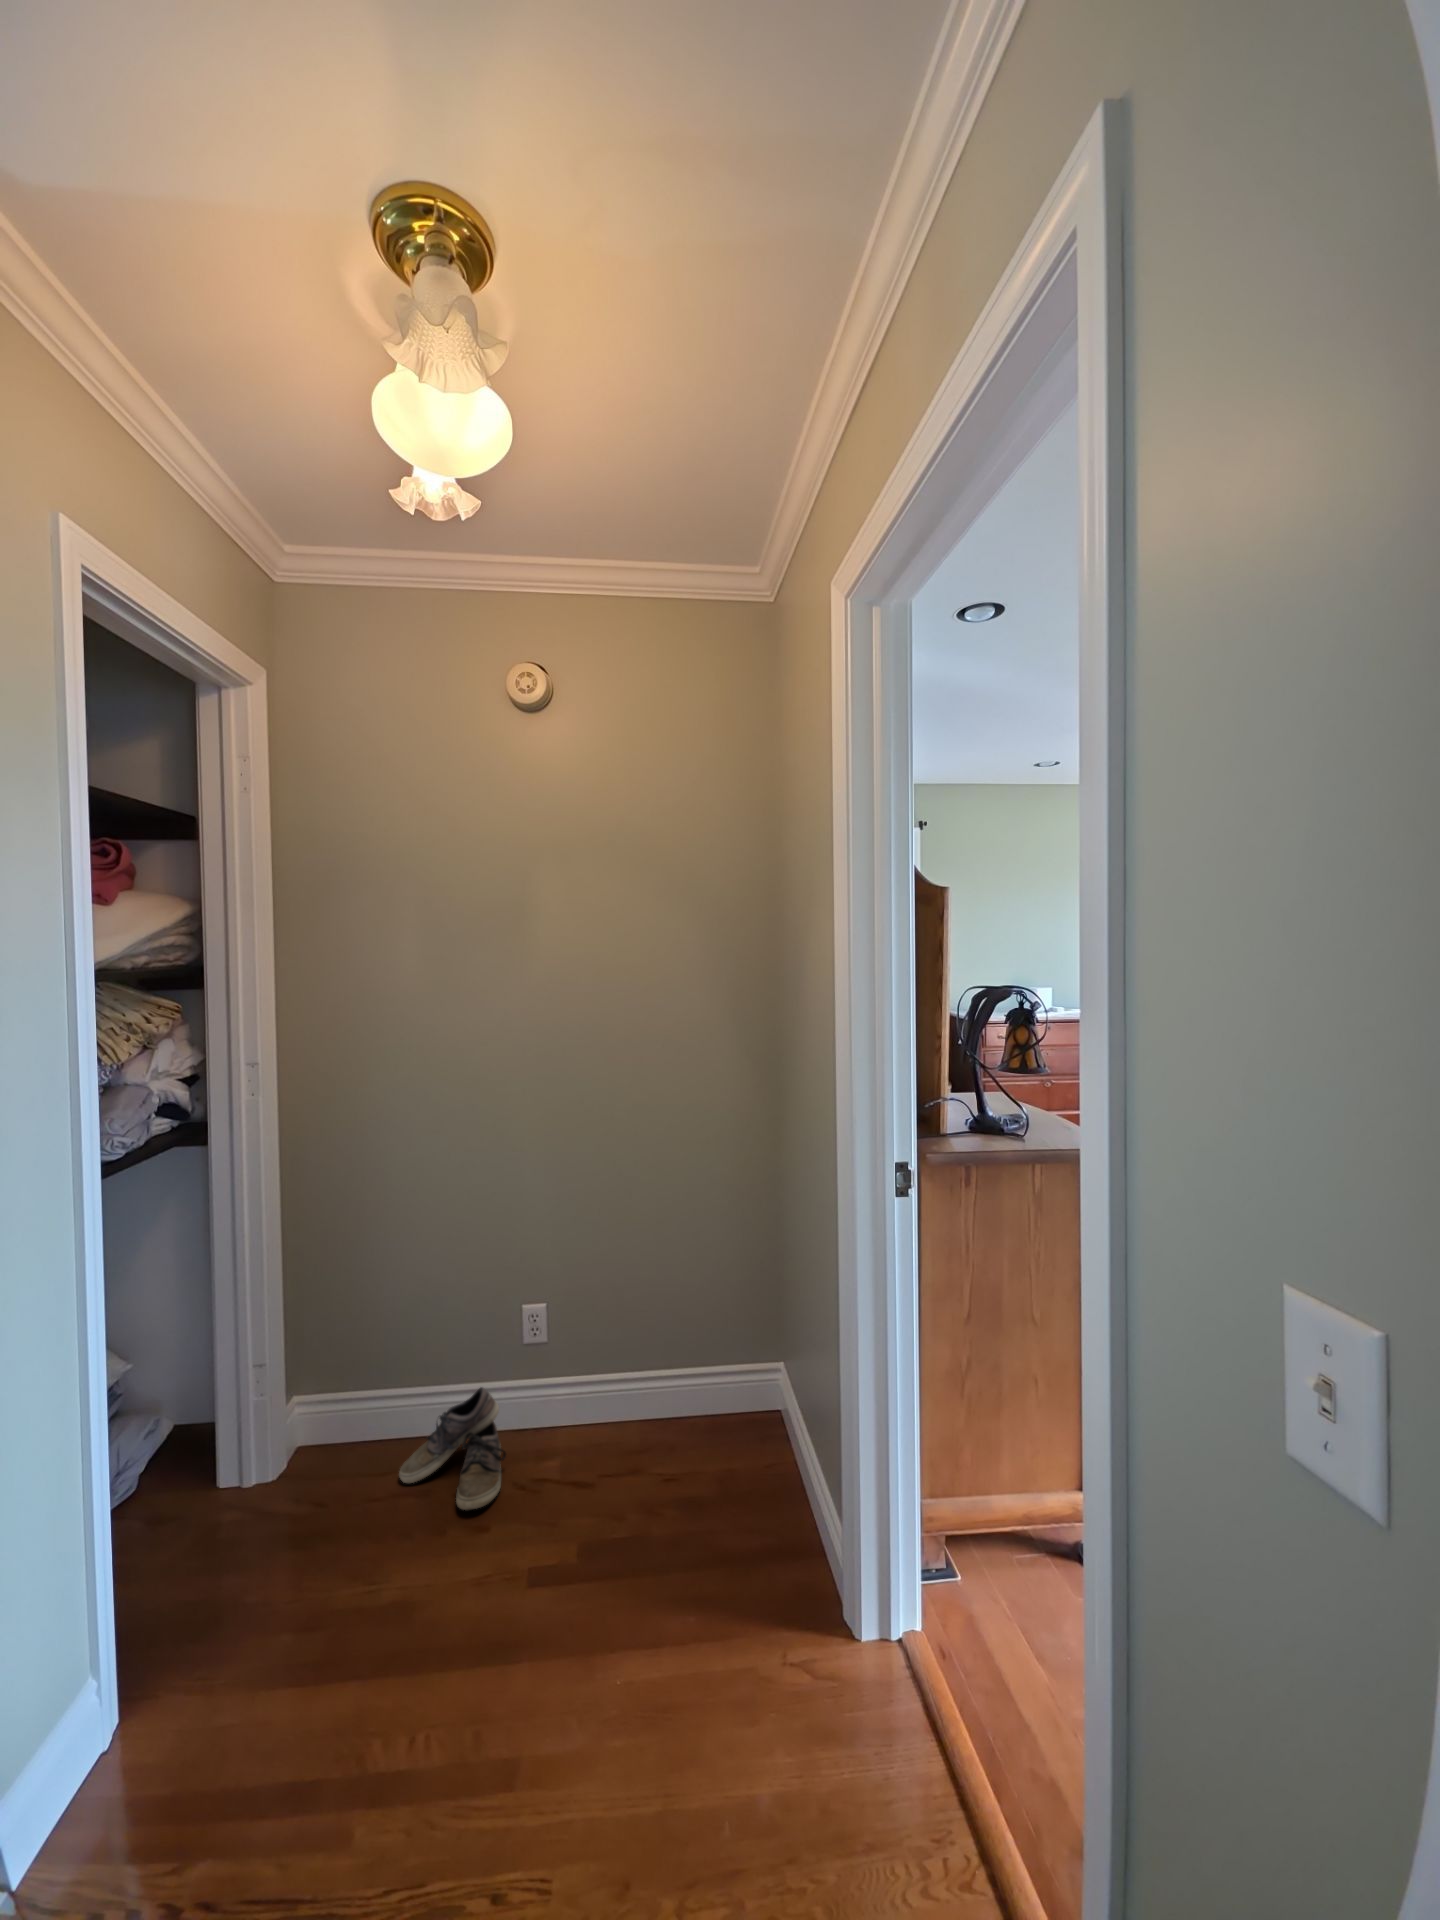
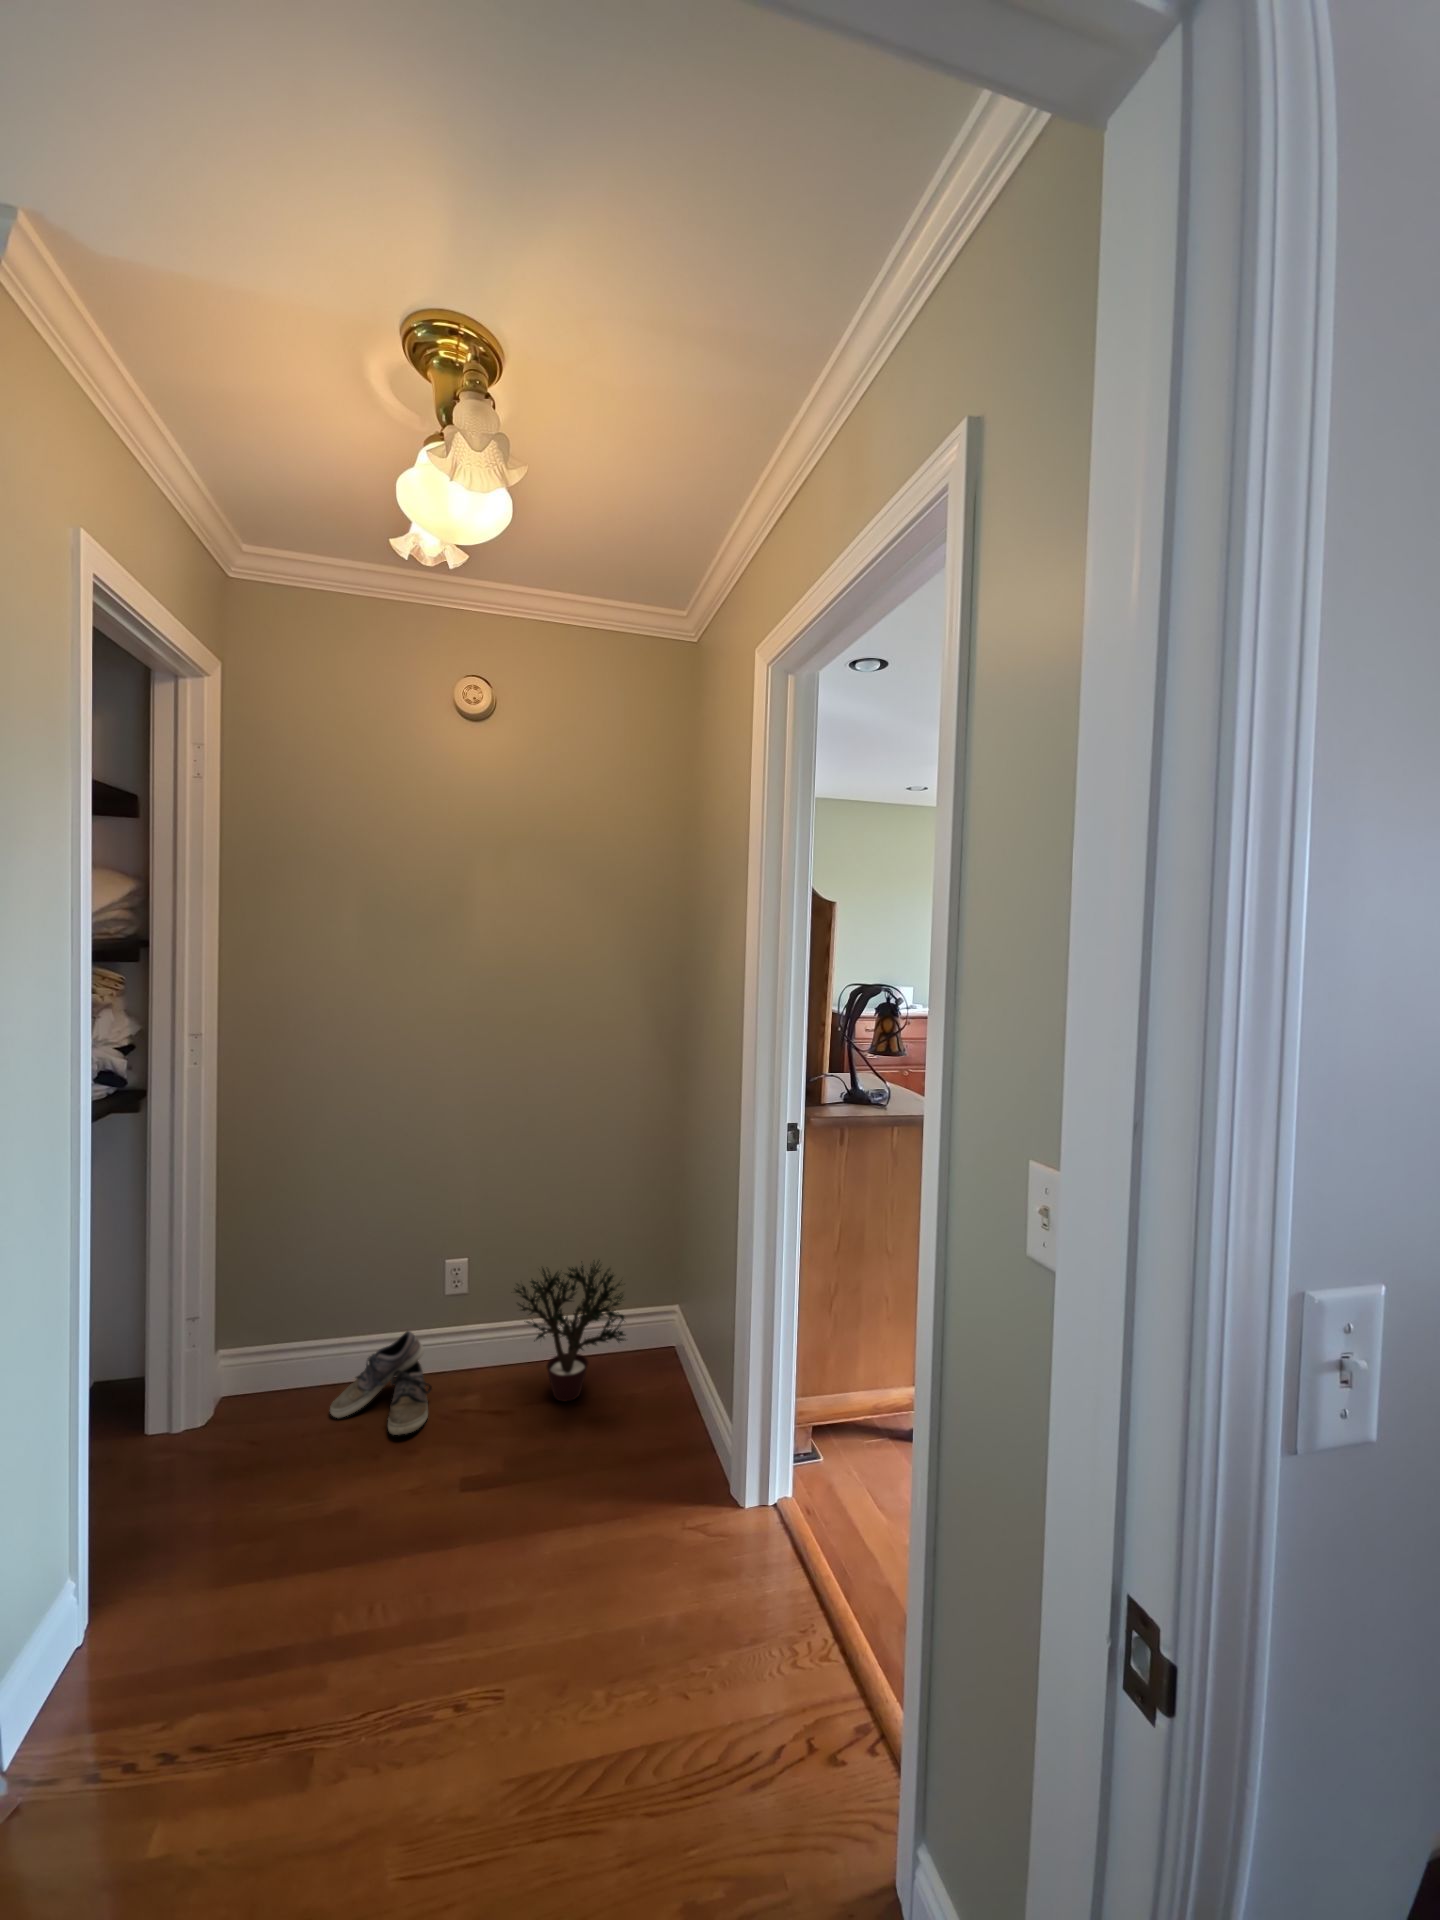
potted plant: none [588,1311,719,1479] -> present [515,1260,626,1402]

